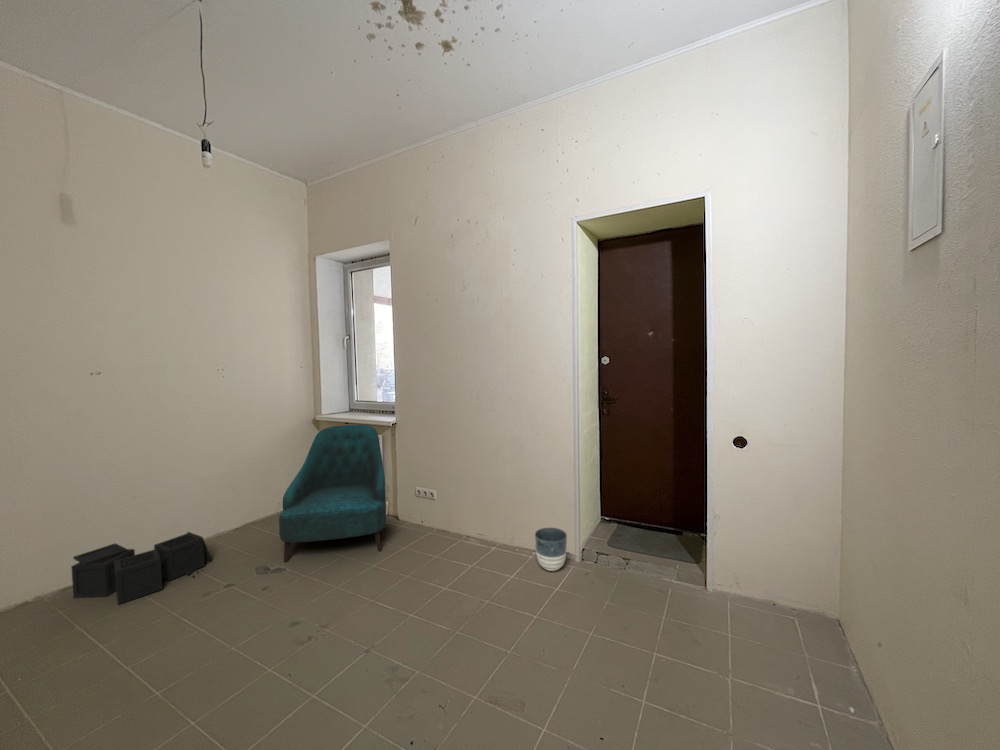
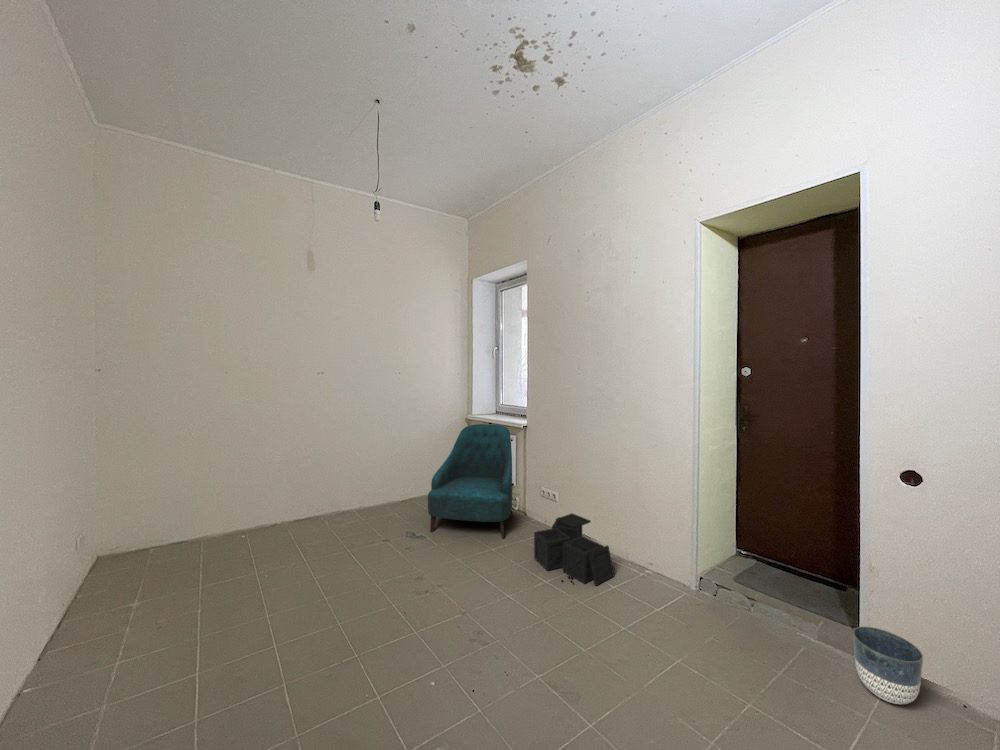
planter: present [535,528,567,571] -> present [853,627,923,704]
storage bin: present [71,532,212,604] -> present [534,513,614,586]

